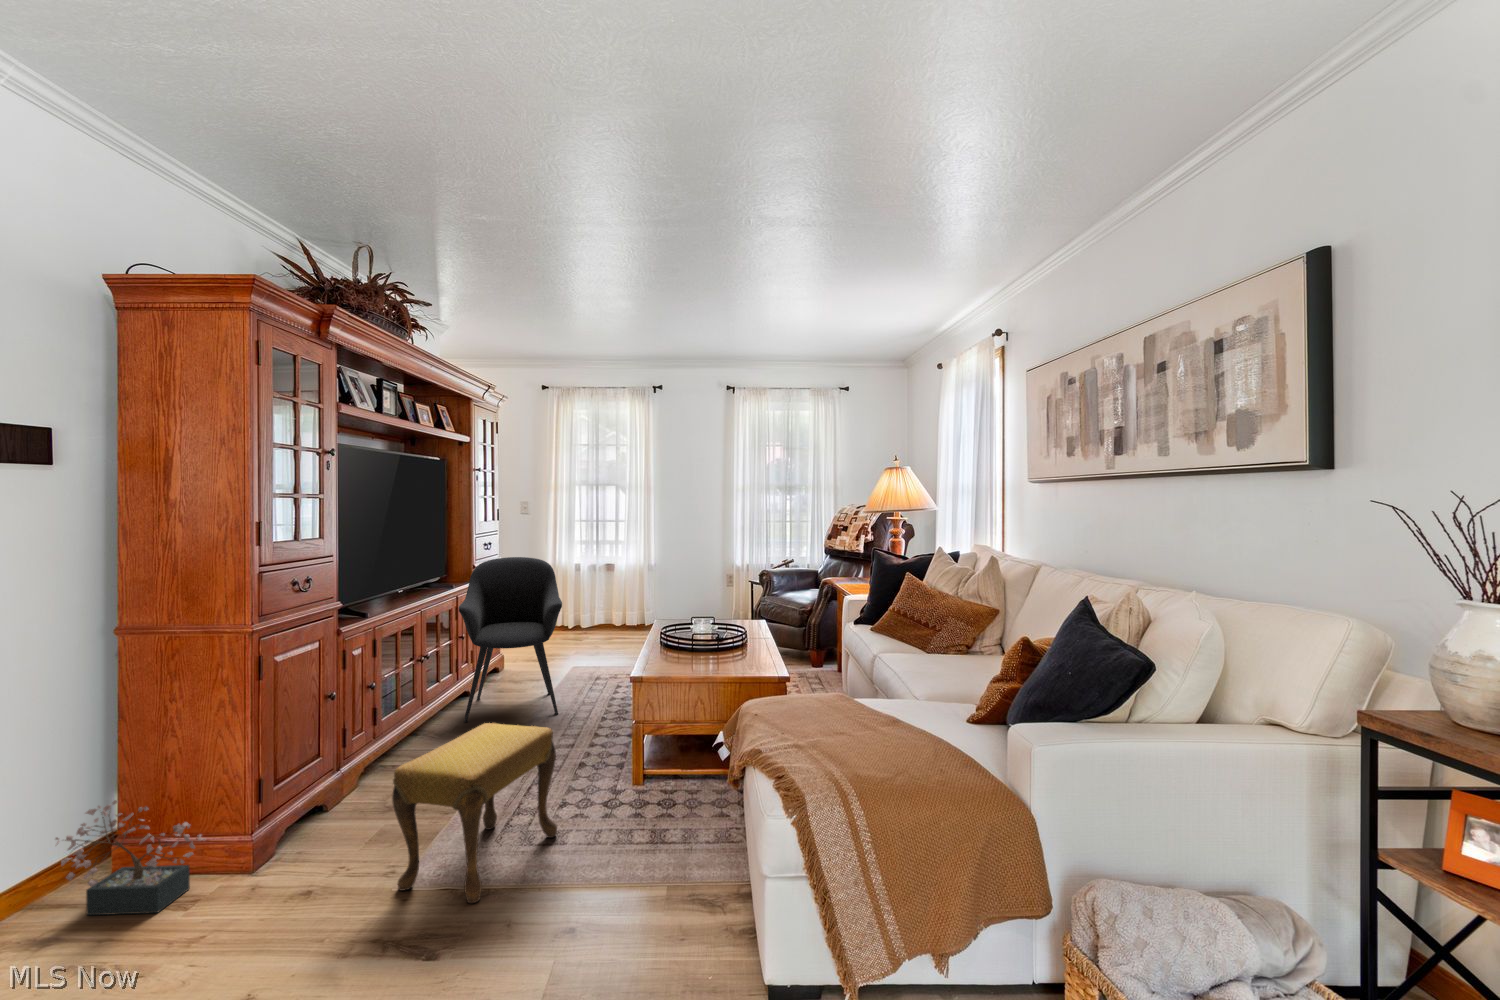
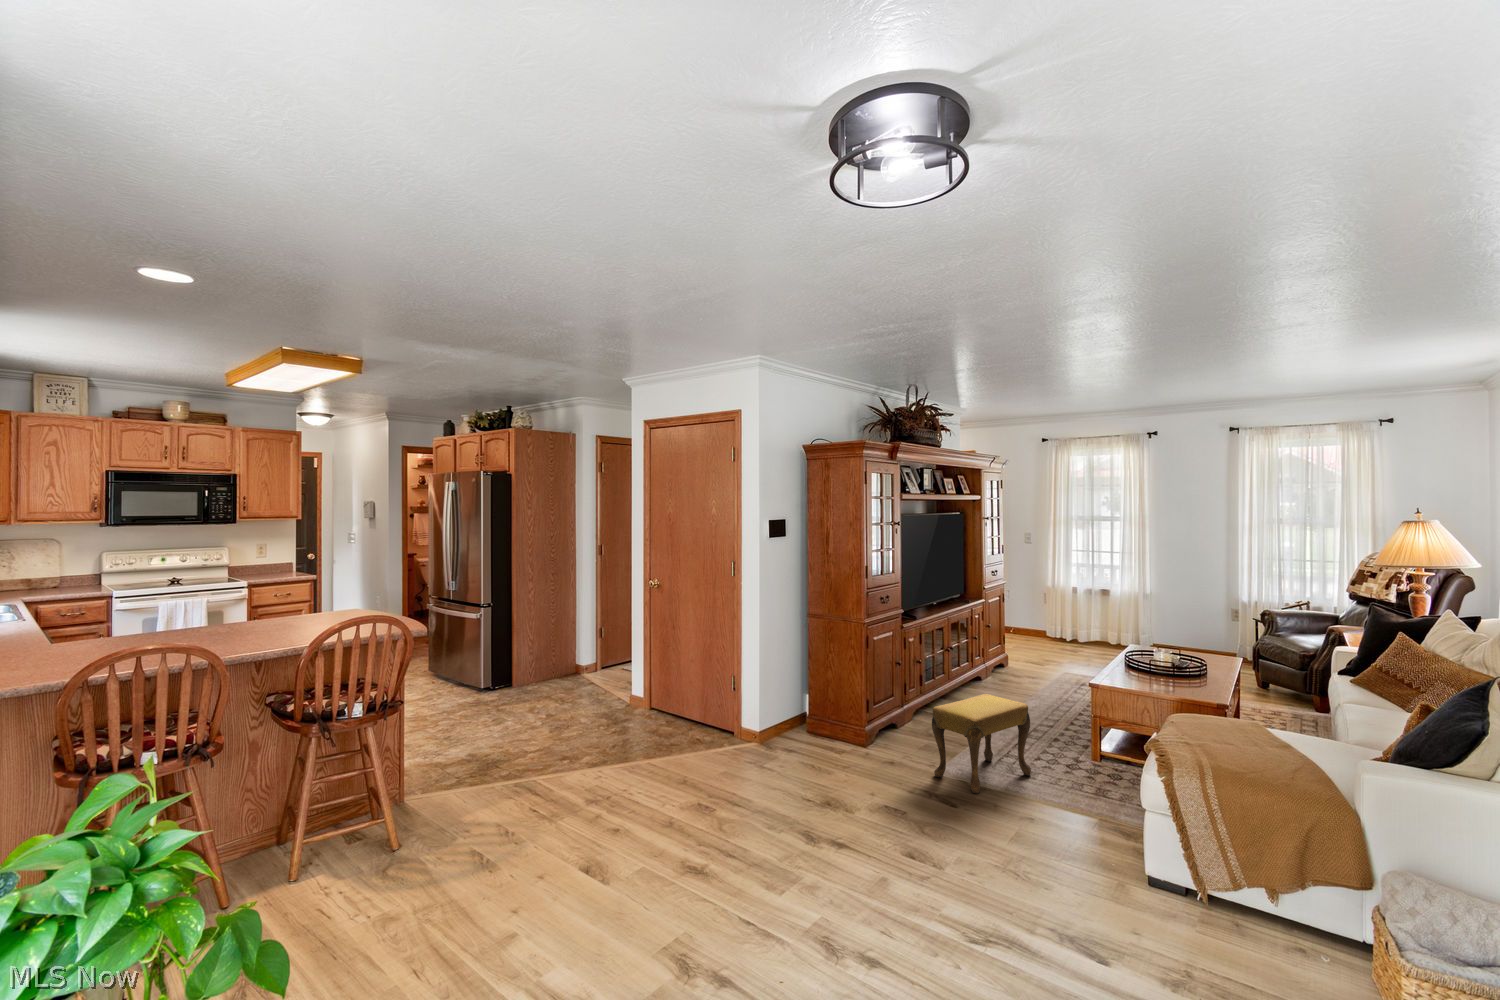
armchair: present [459,557,562,722] -> none [974,583,1050,704]
decorative plant: present [56,800,205,915] -> none [786,696,843,754]

